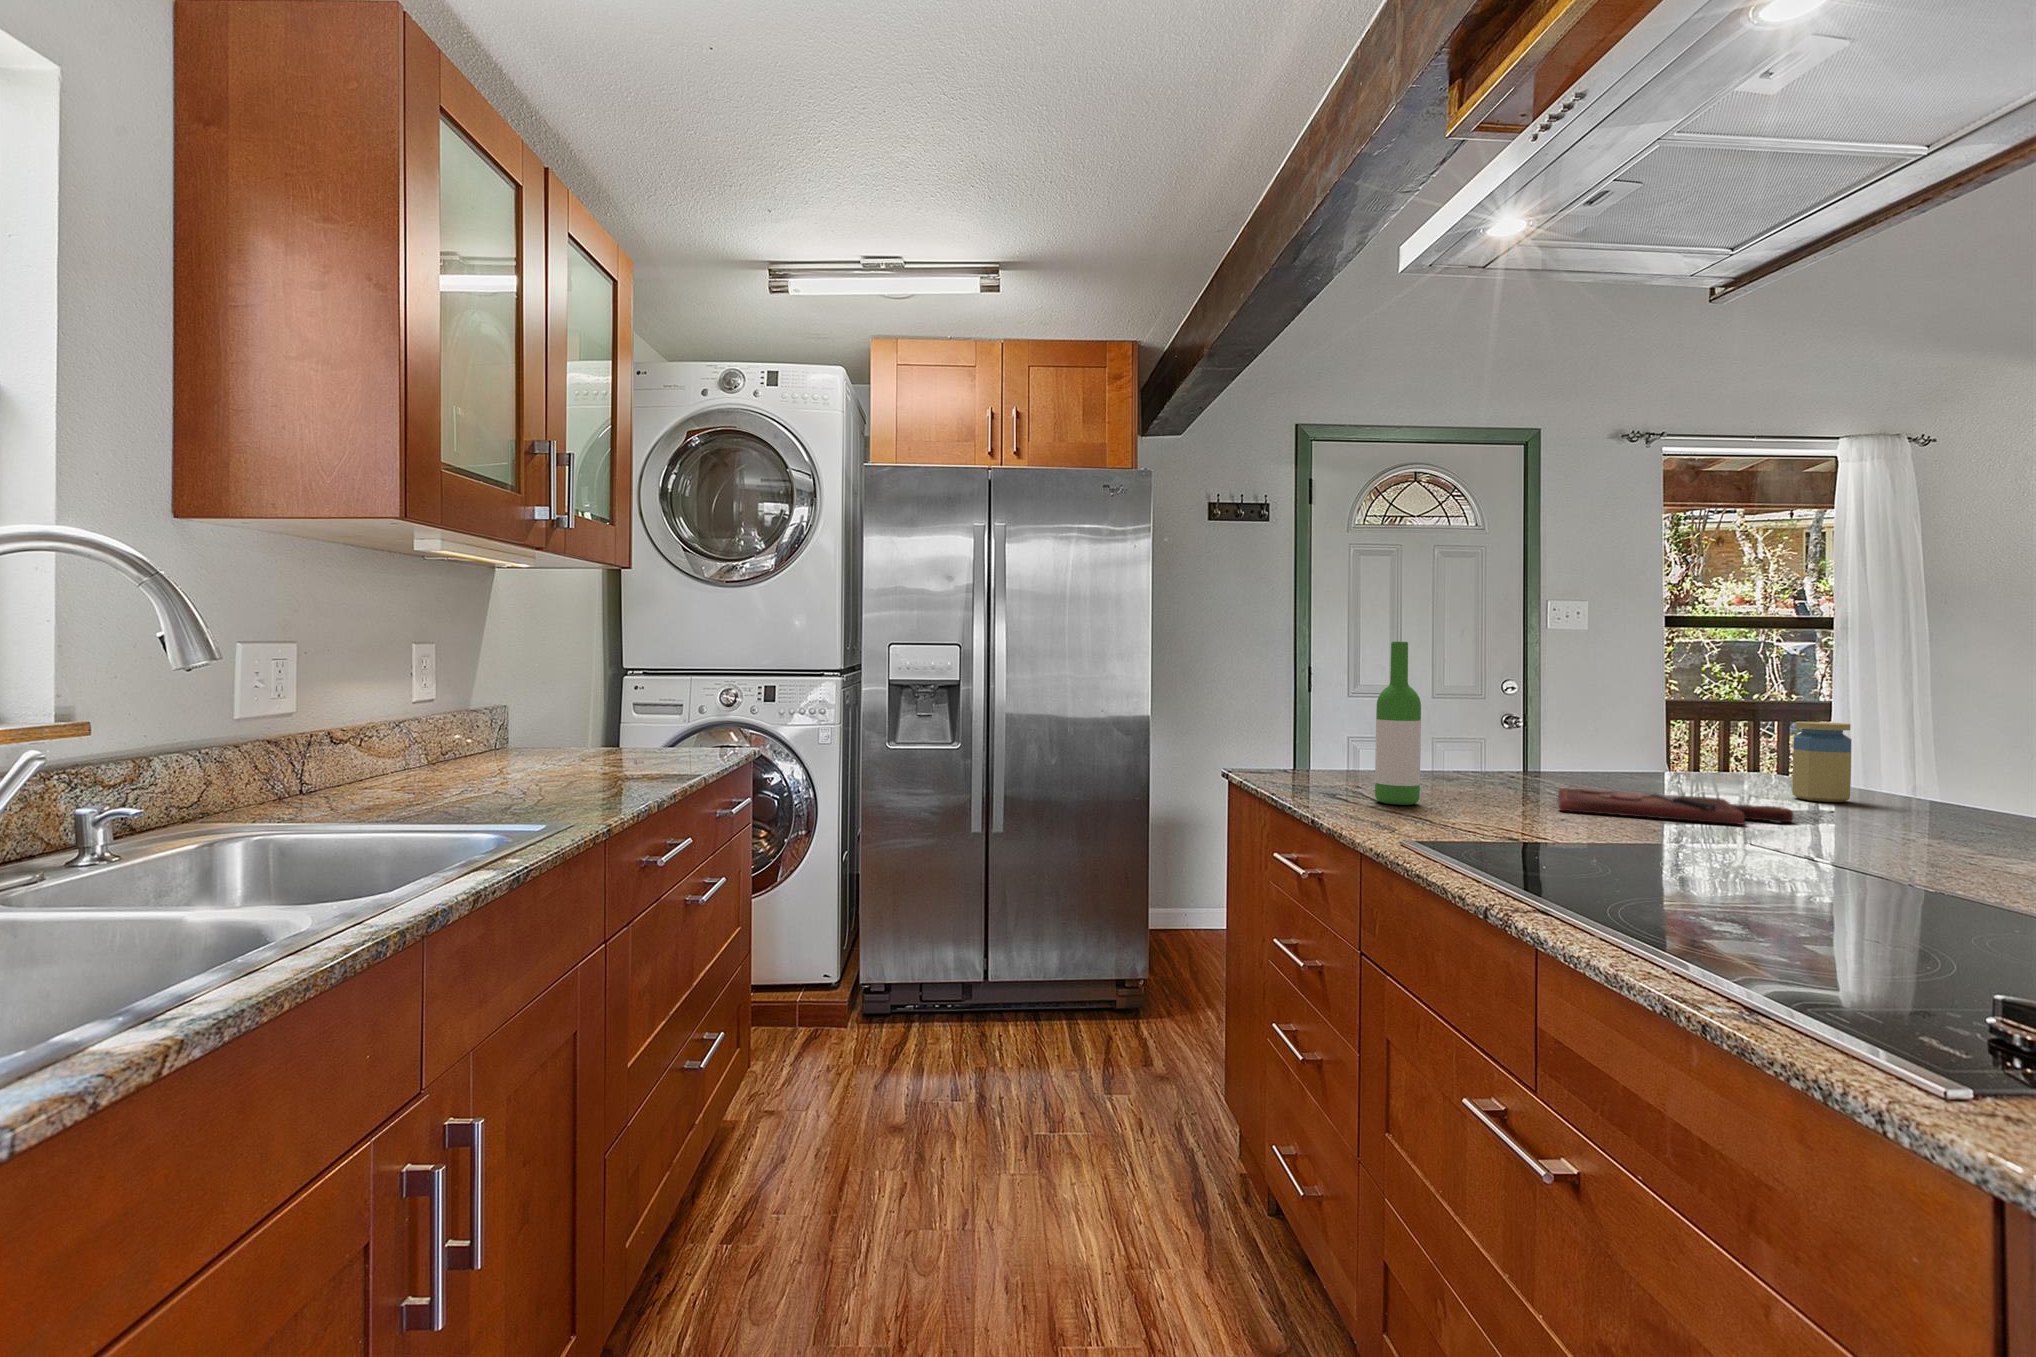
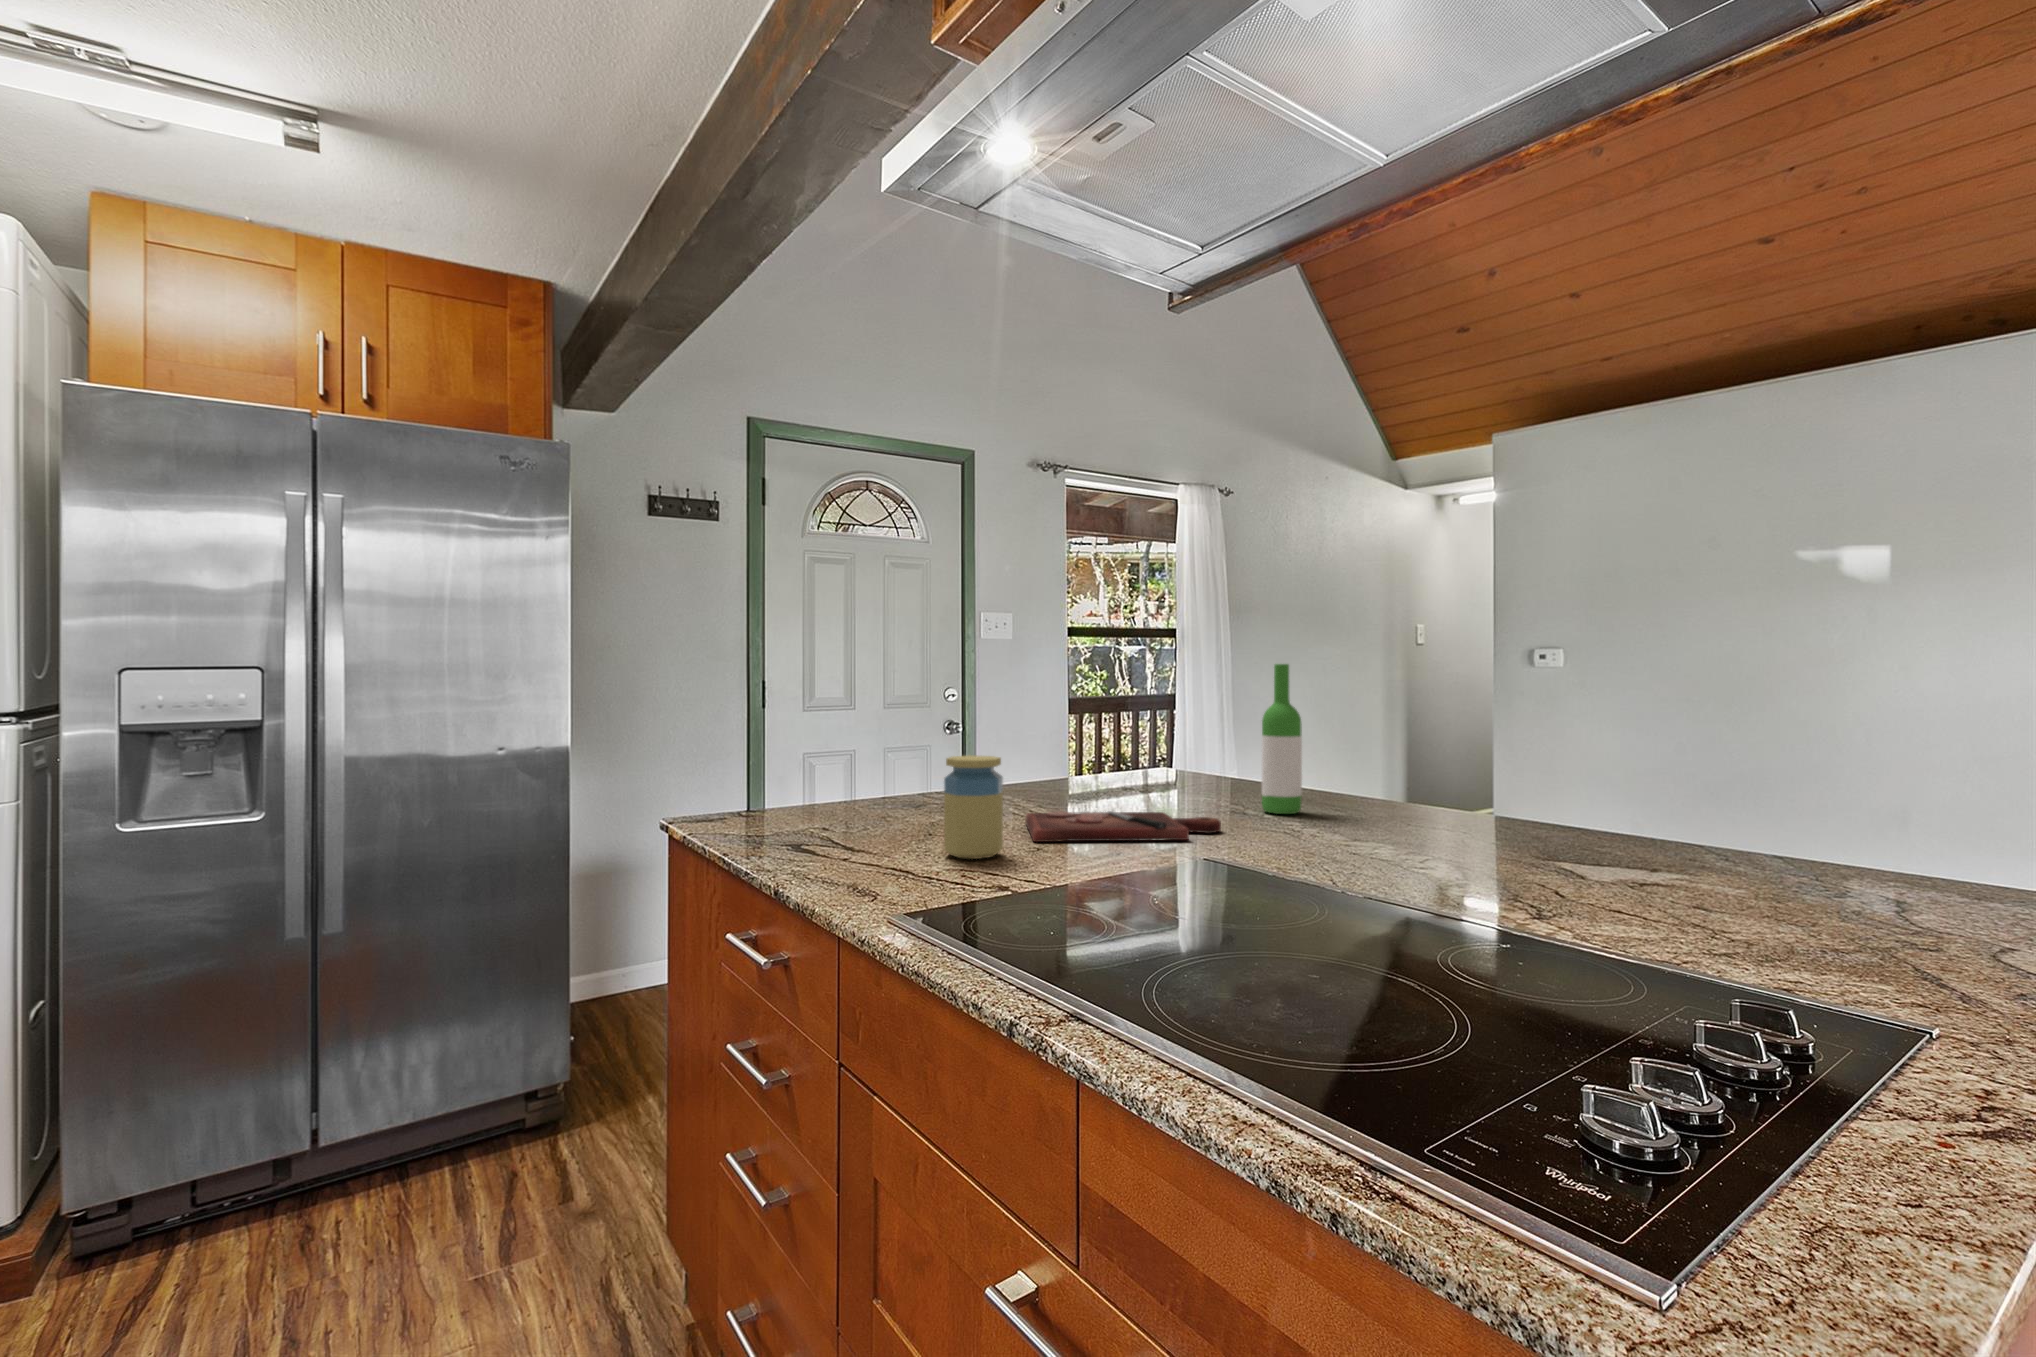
wine bottle: present [1375,642,1421,805] -> present [1262,664,1302,814]
jar: present [1792,722,1852,802] -> present [944,755,1003,859]

